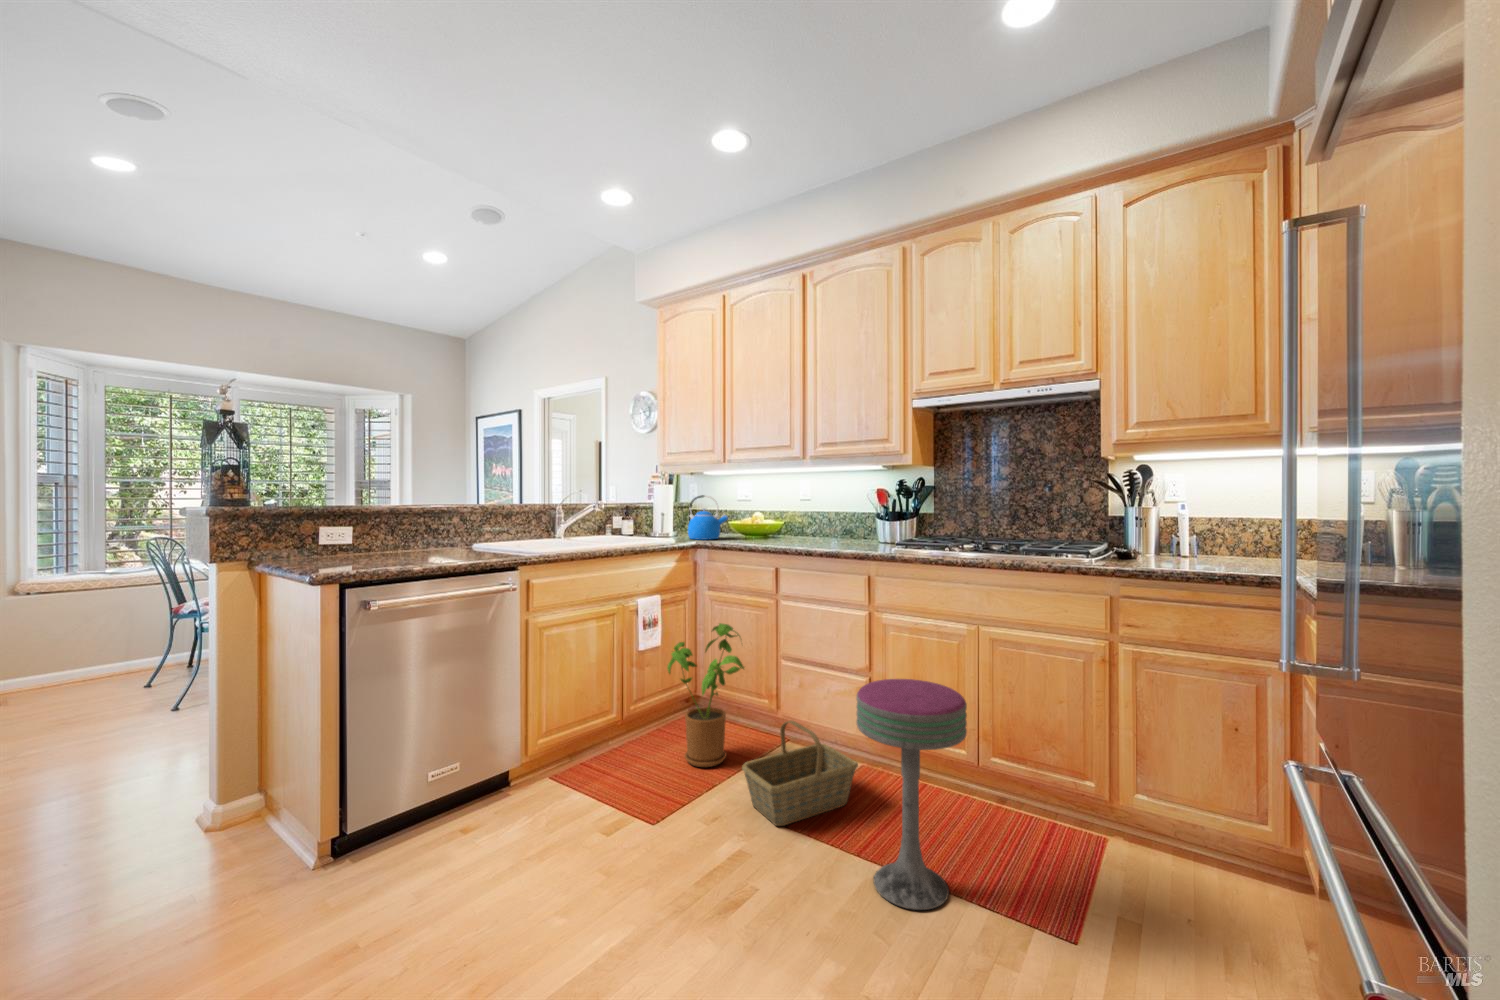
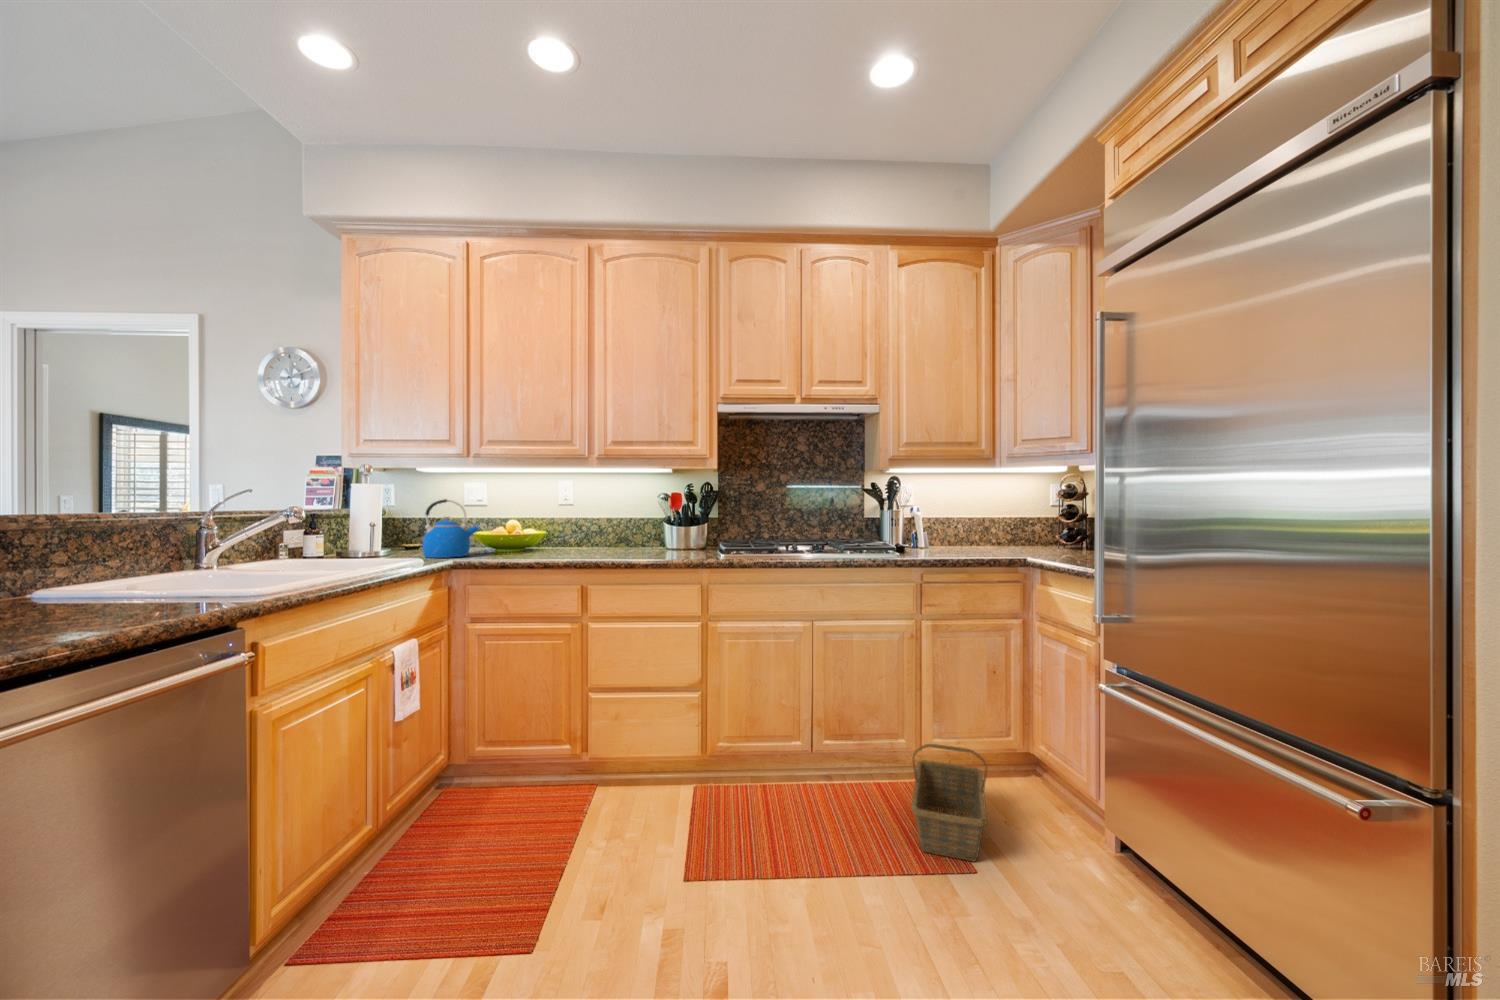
house plant: present [667,623,744,767] -> none [465,661,586,854]
bar stool: present [856,679,967,910] -> none [791,681,897,910]
basket: present [742,721,858,826] -> present [911,744,987,861]

